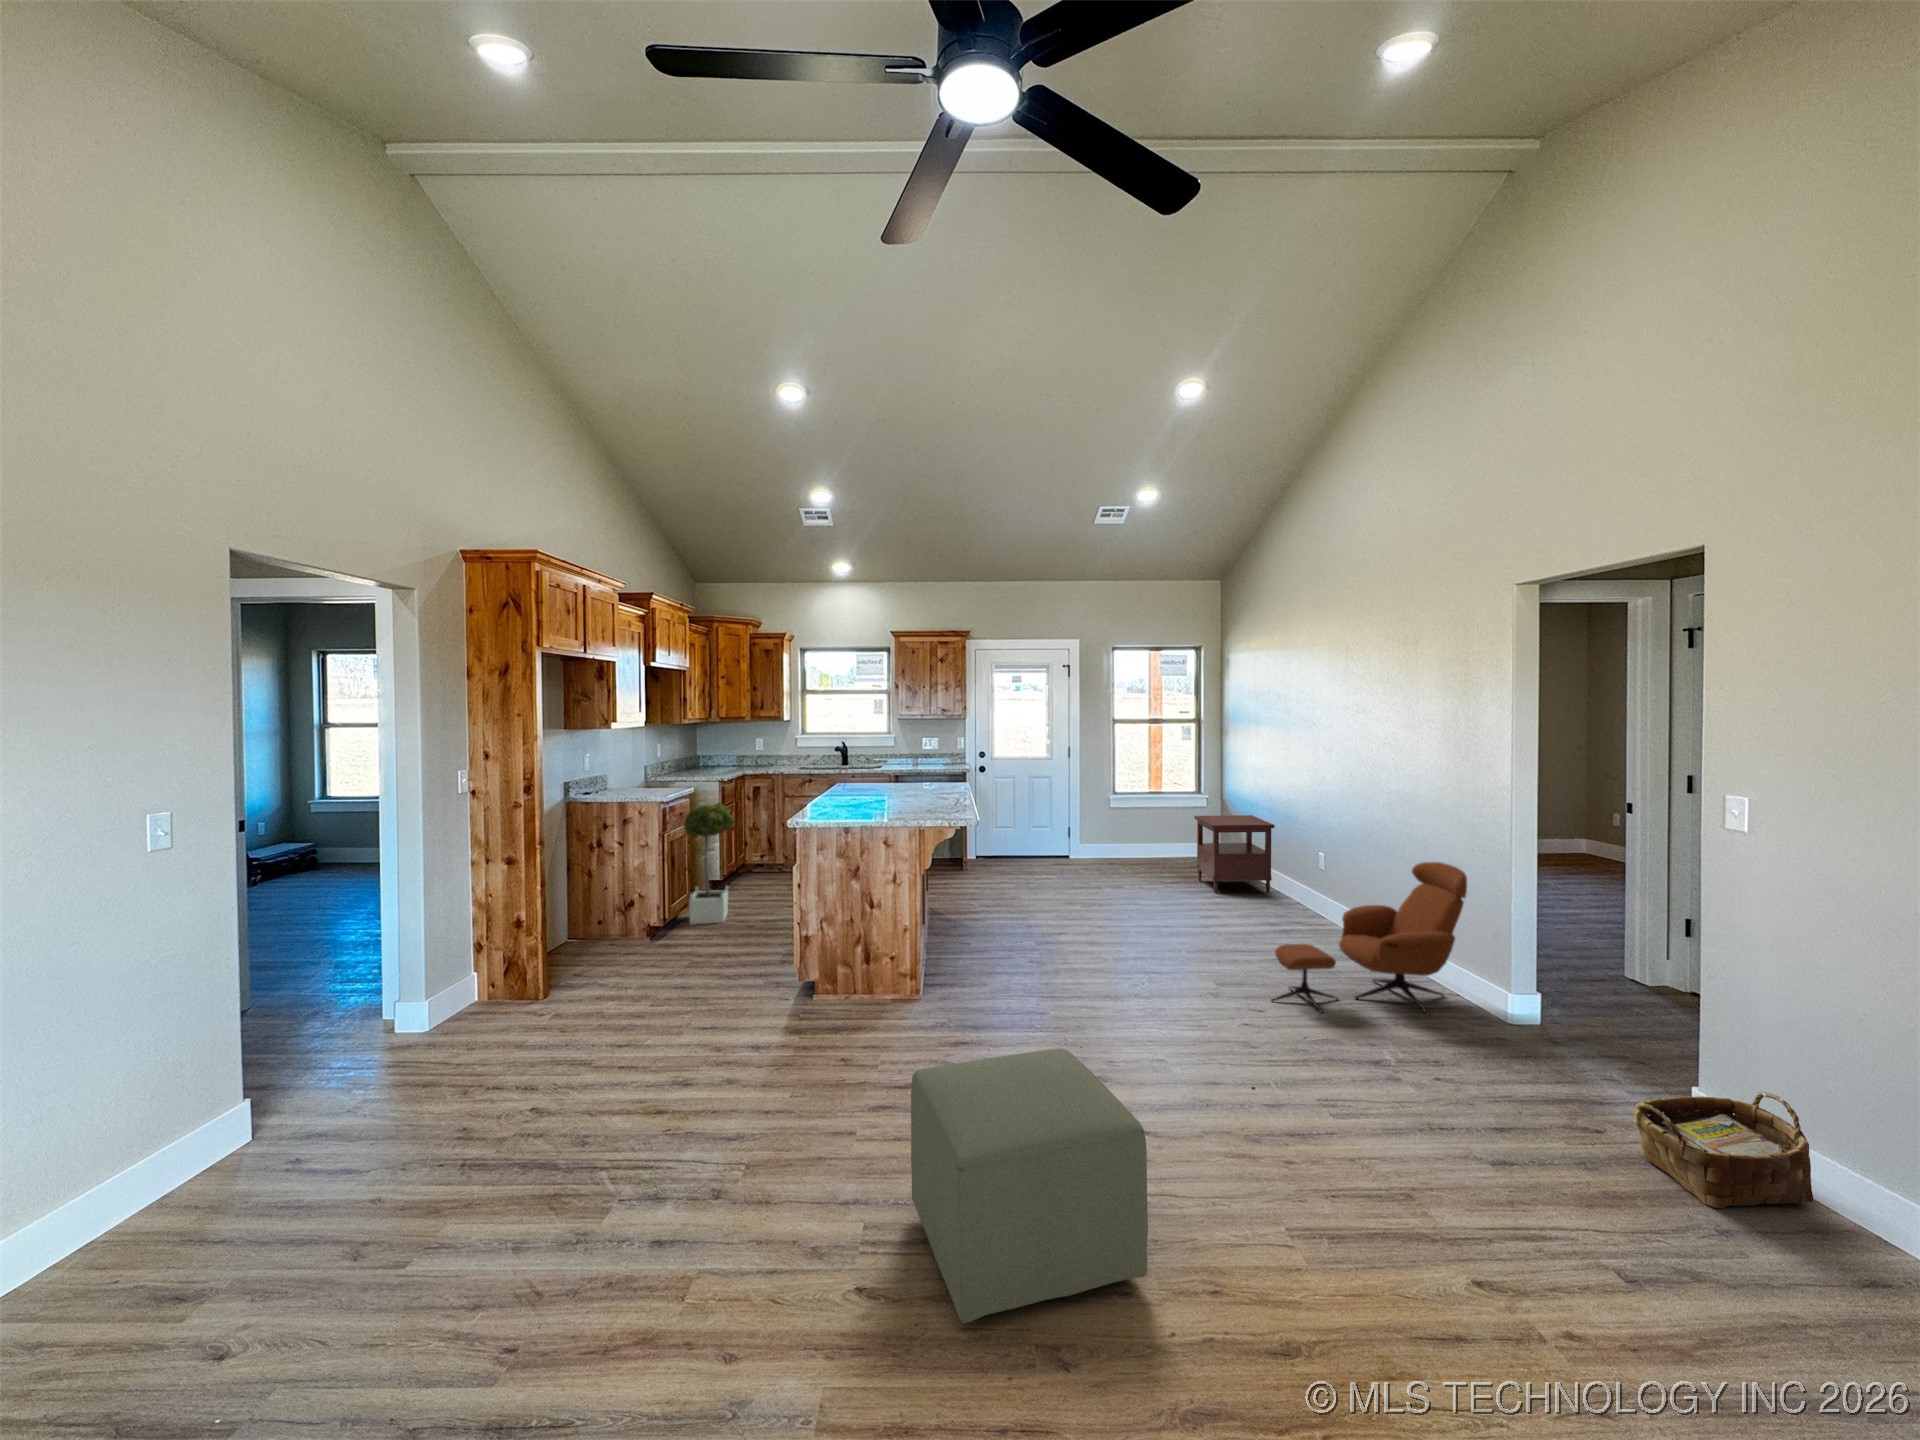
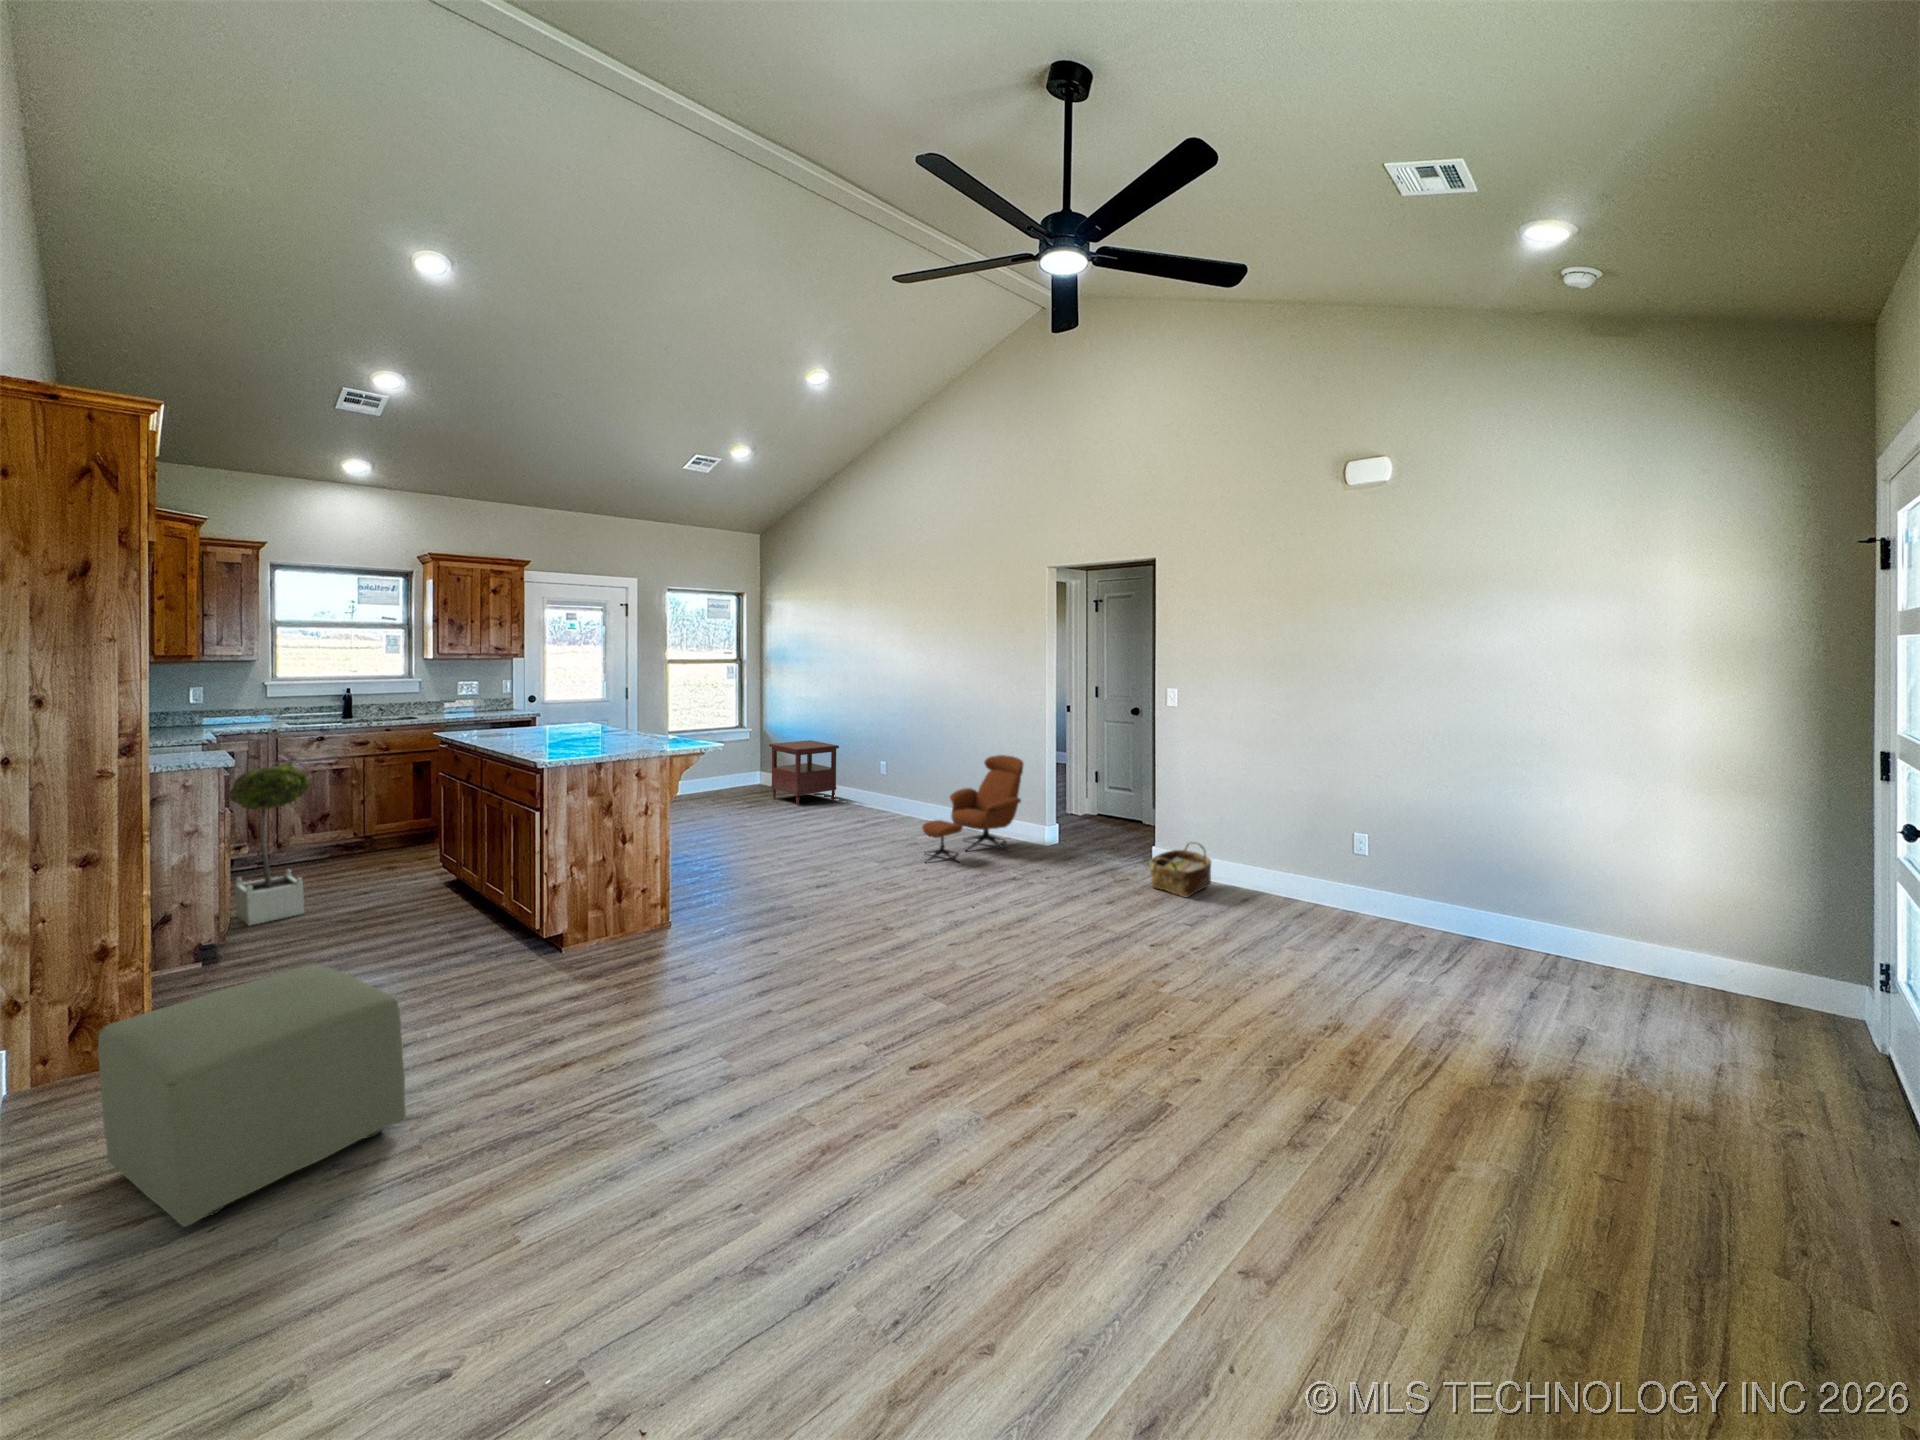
ottoman: present [911,1048,1148,1323] -> present [98,965,406,1227]

